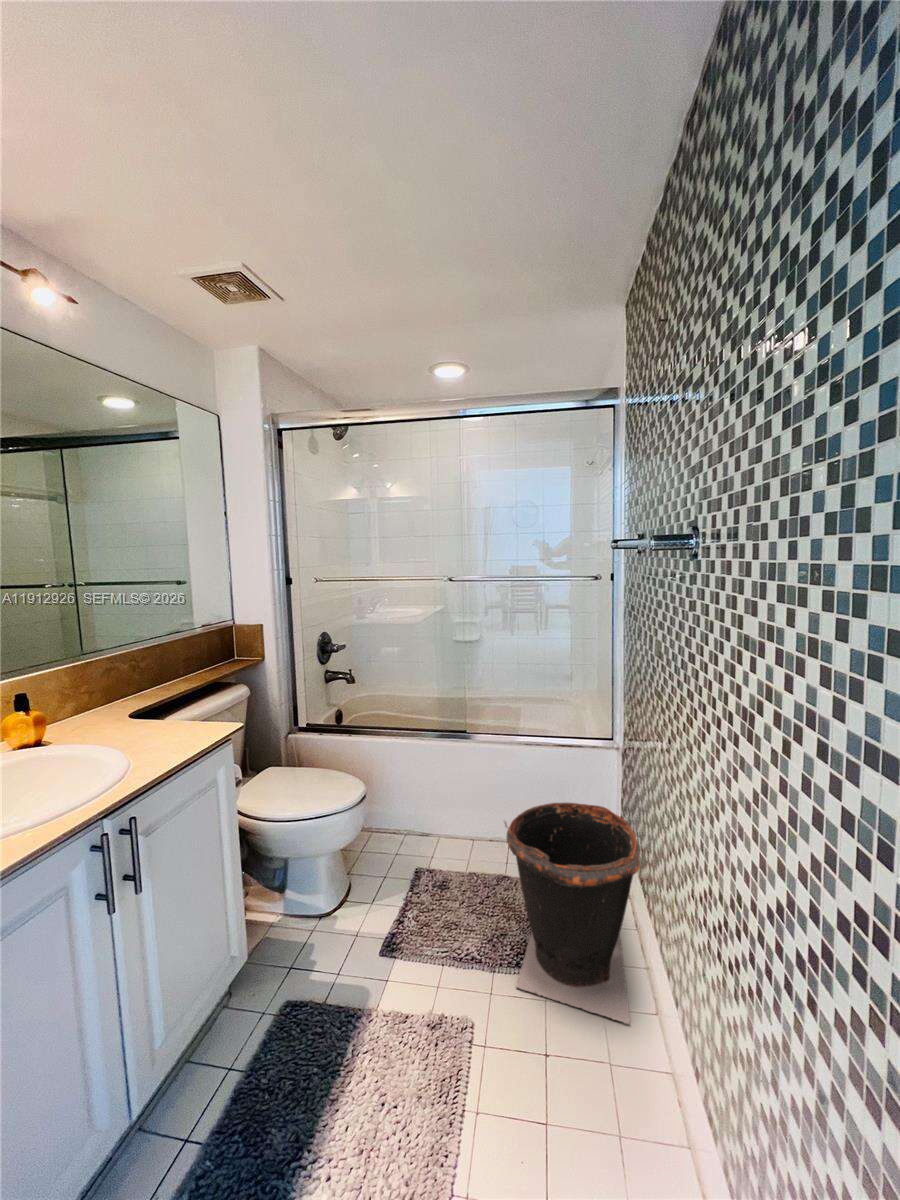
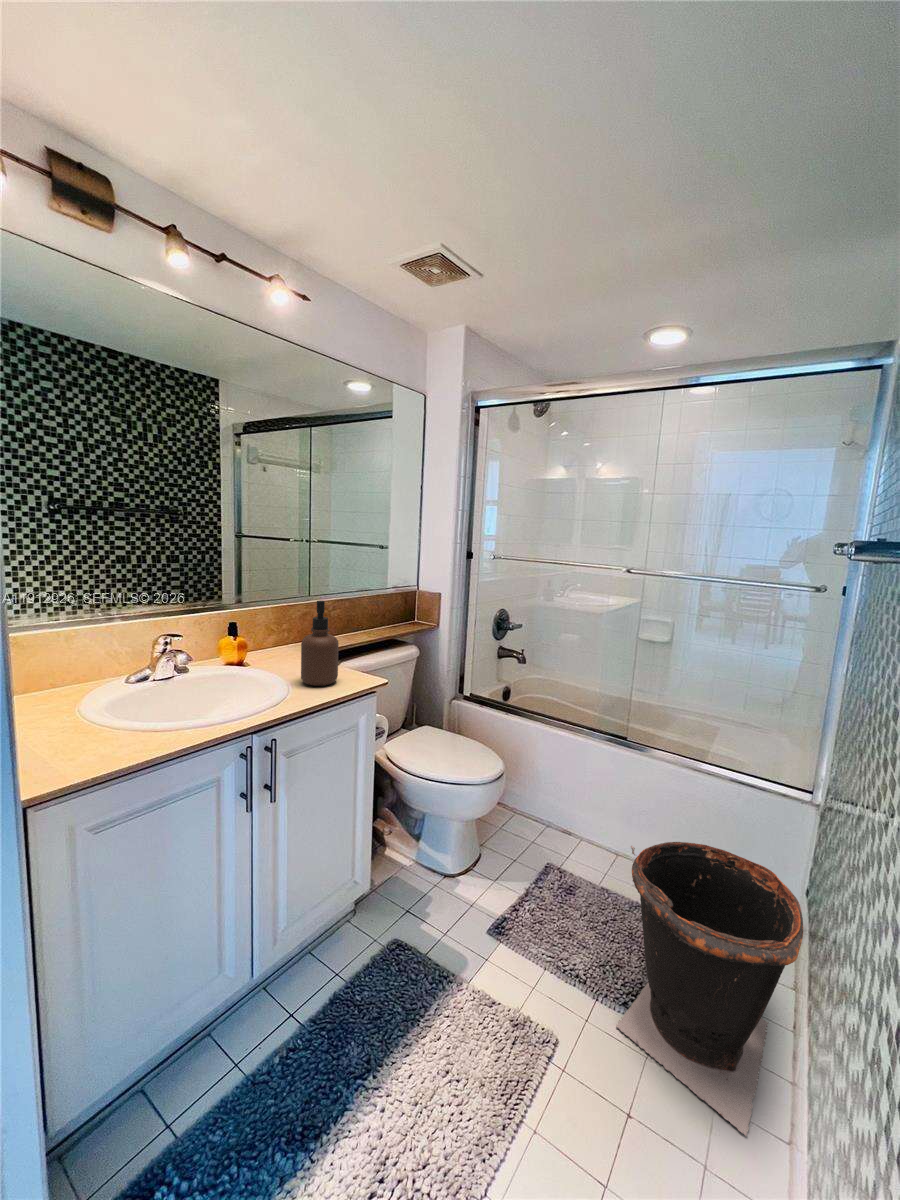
soap dispenser: none [130,646,181,746] -> present [301,601,338,686]

